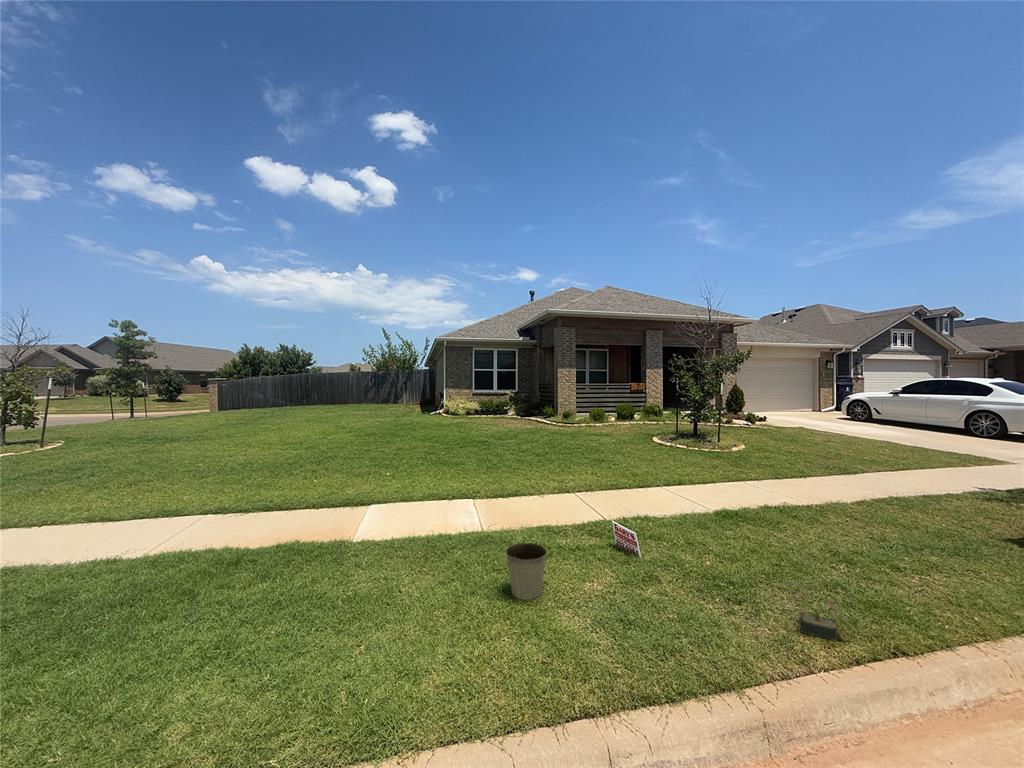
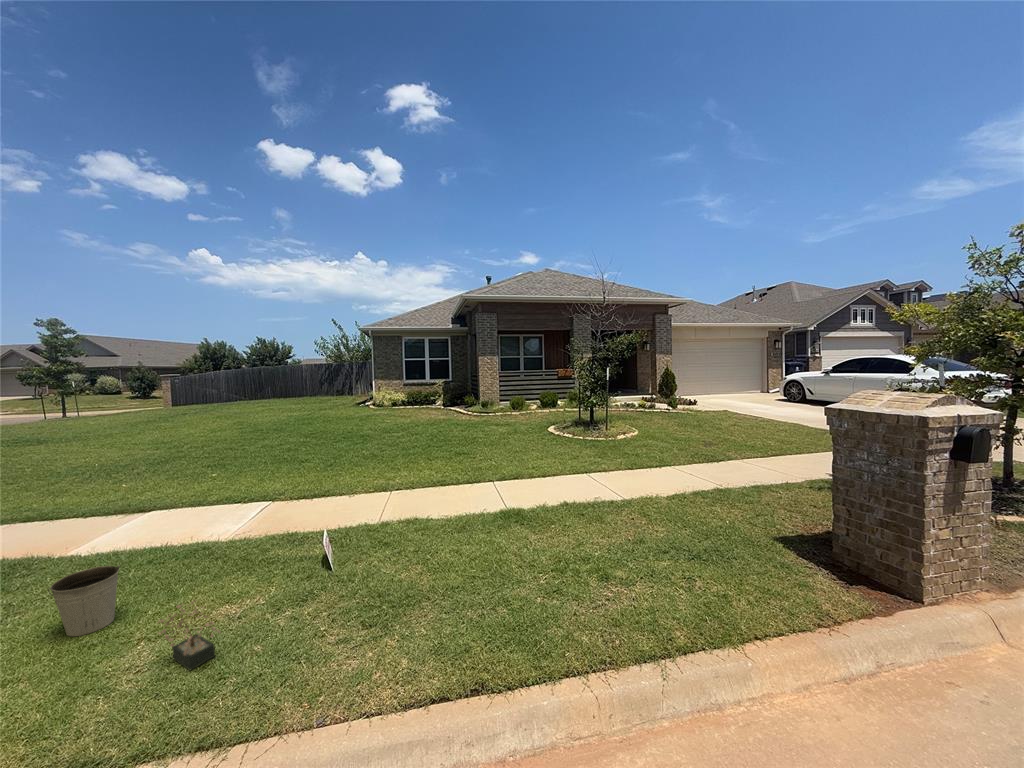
decorative plant: present [786,583,847,641] -> present [159,601,220,670]

